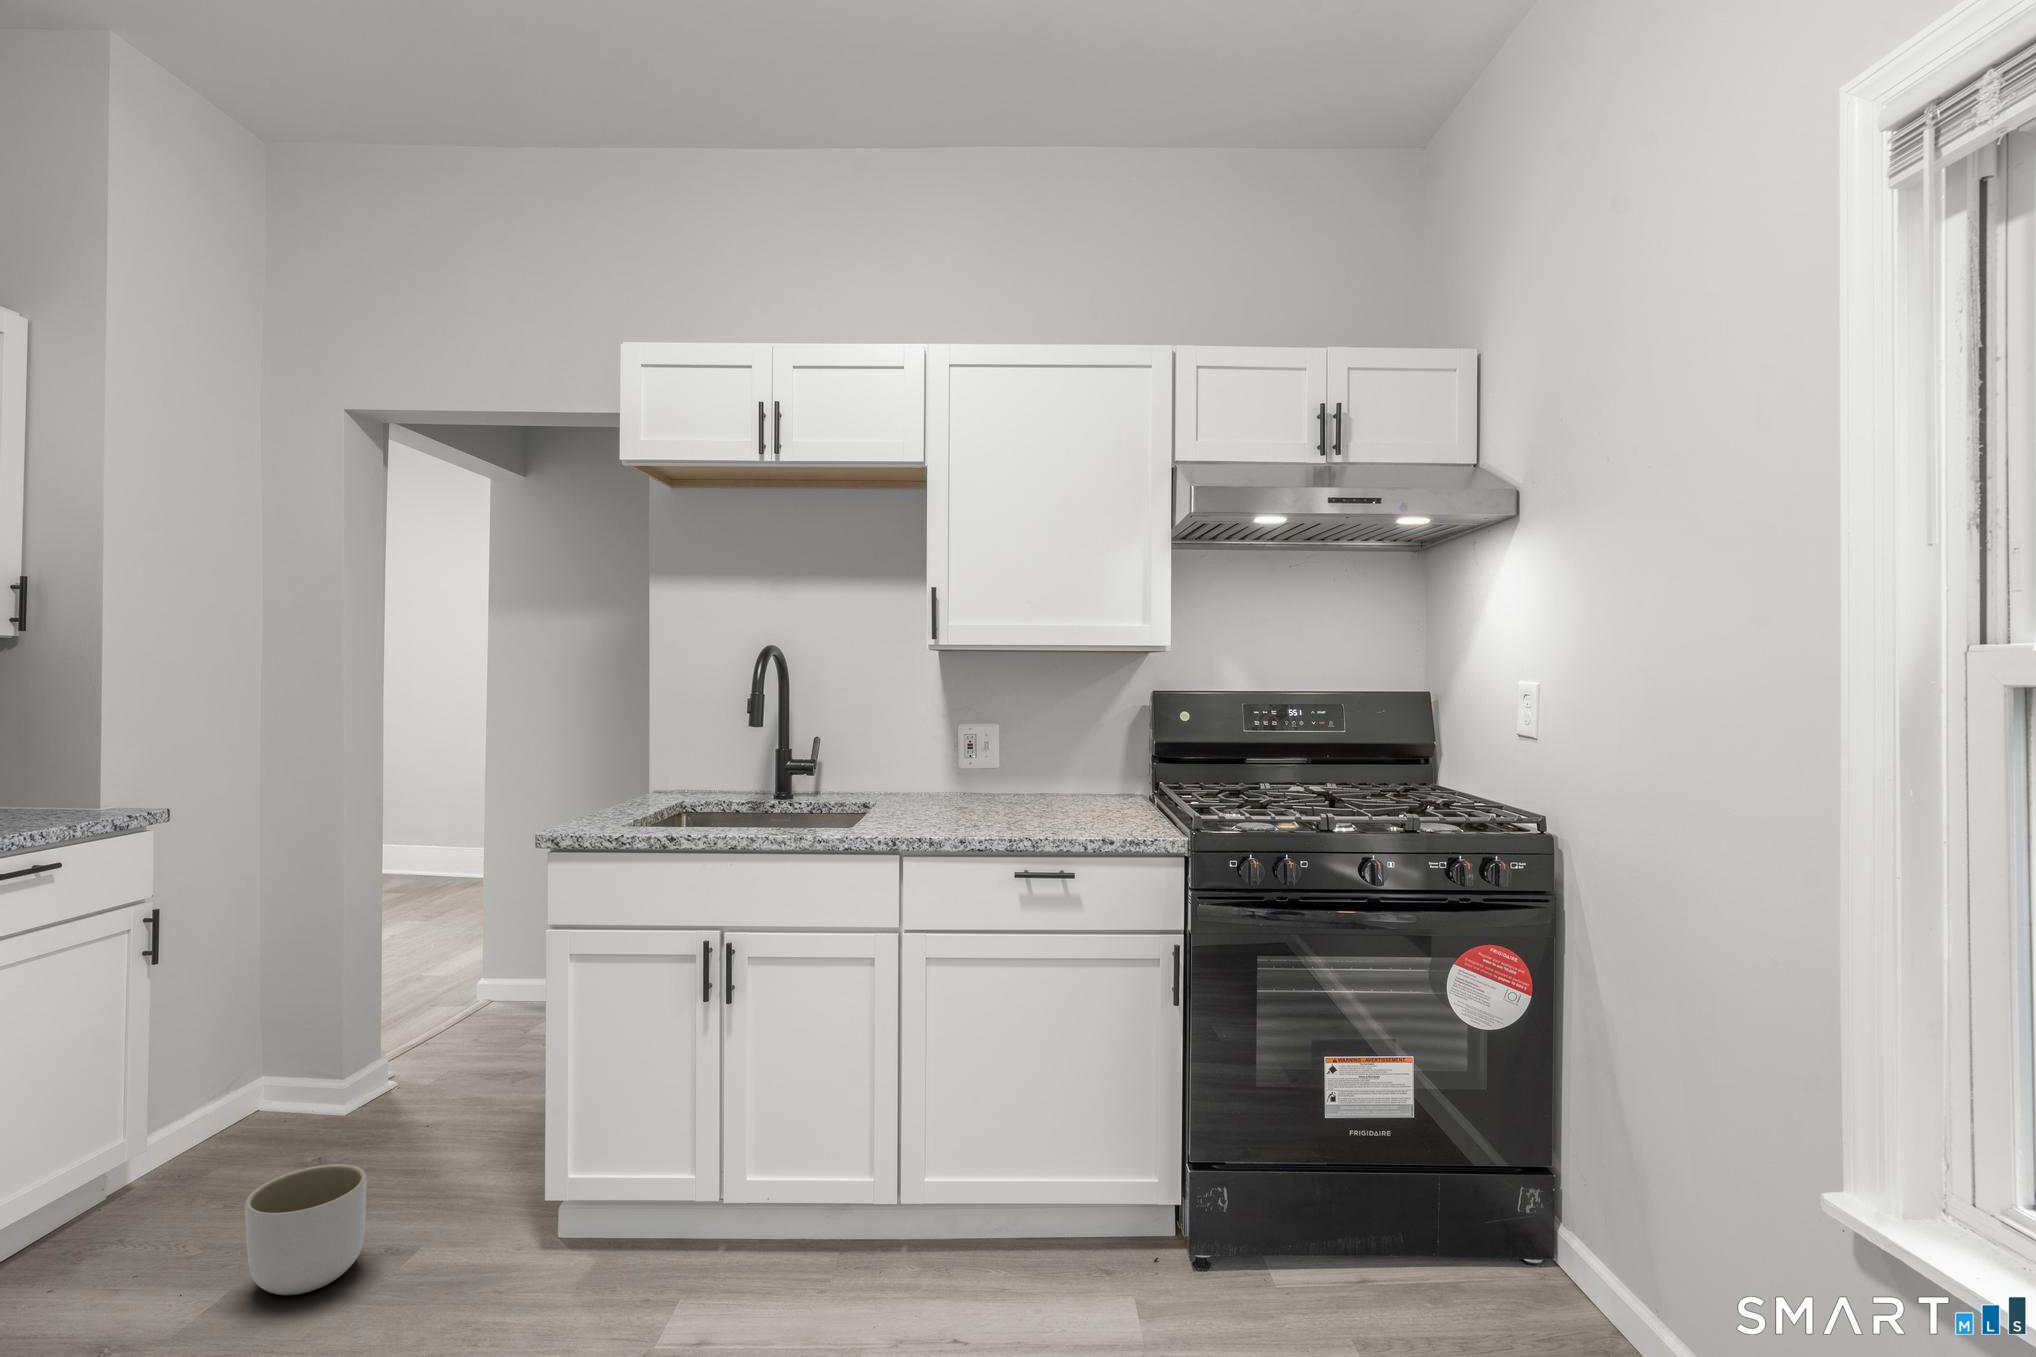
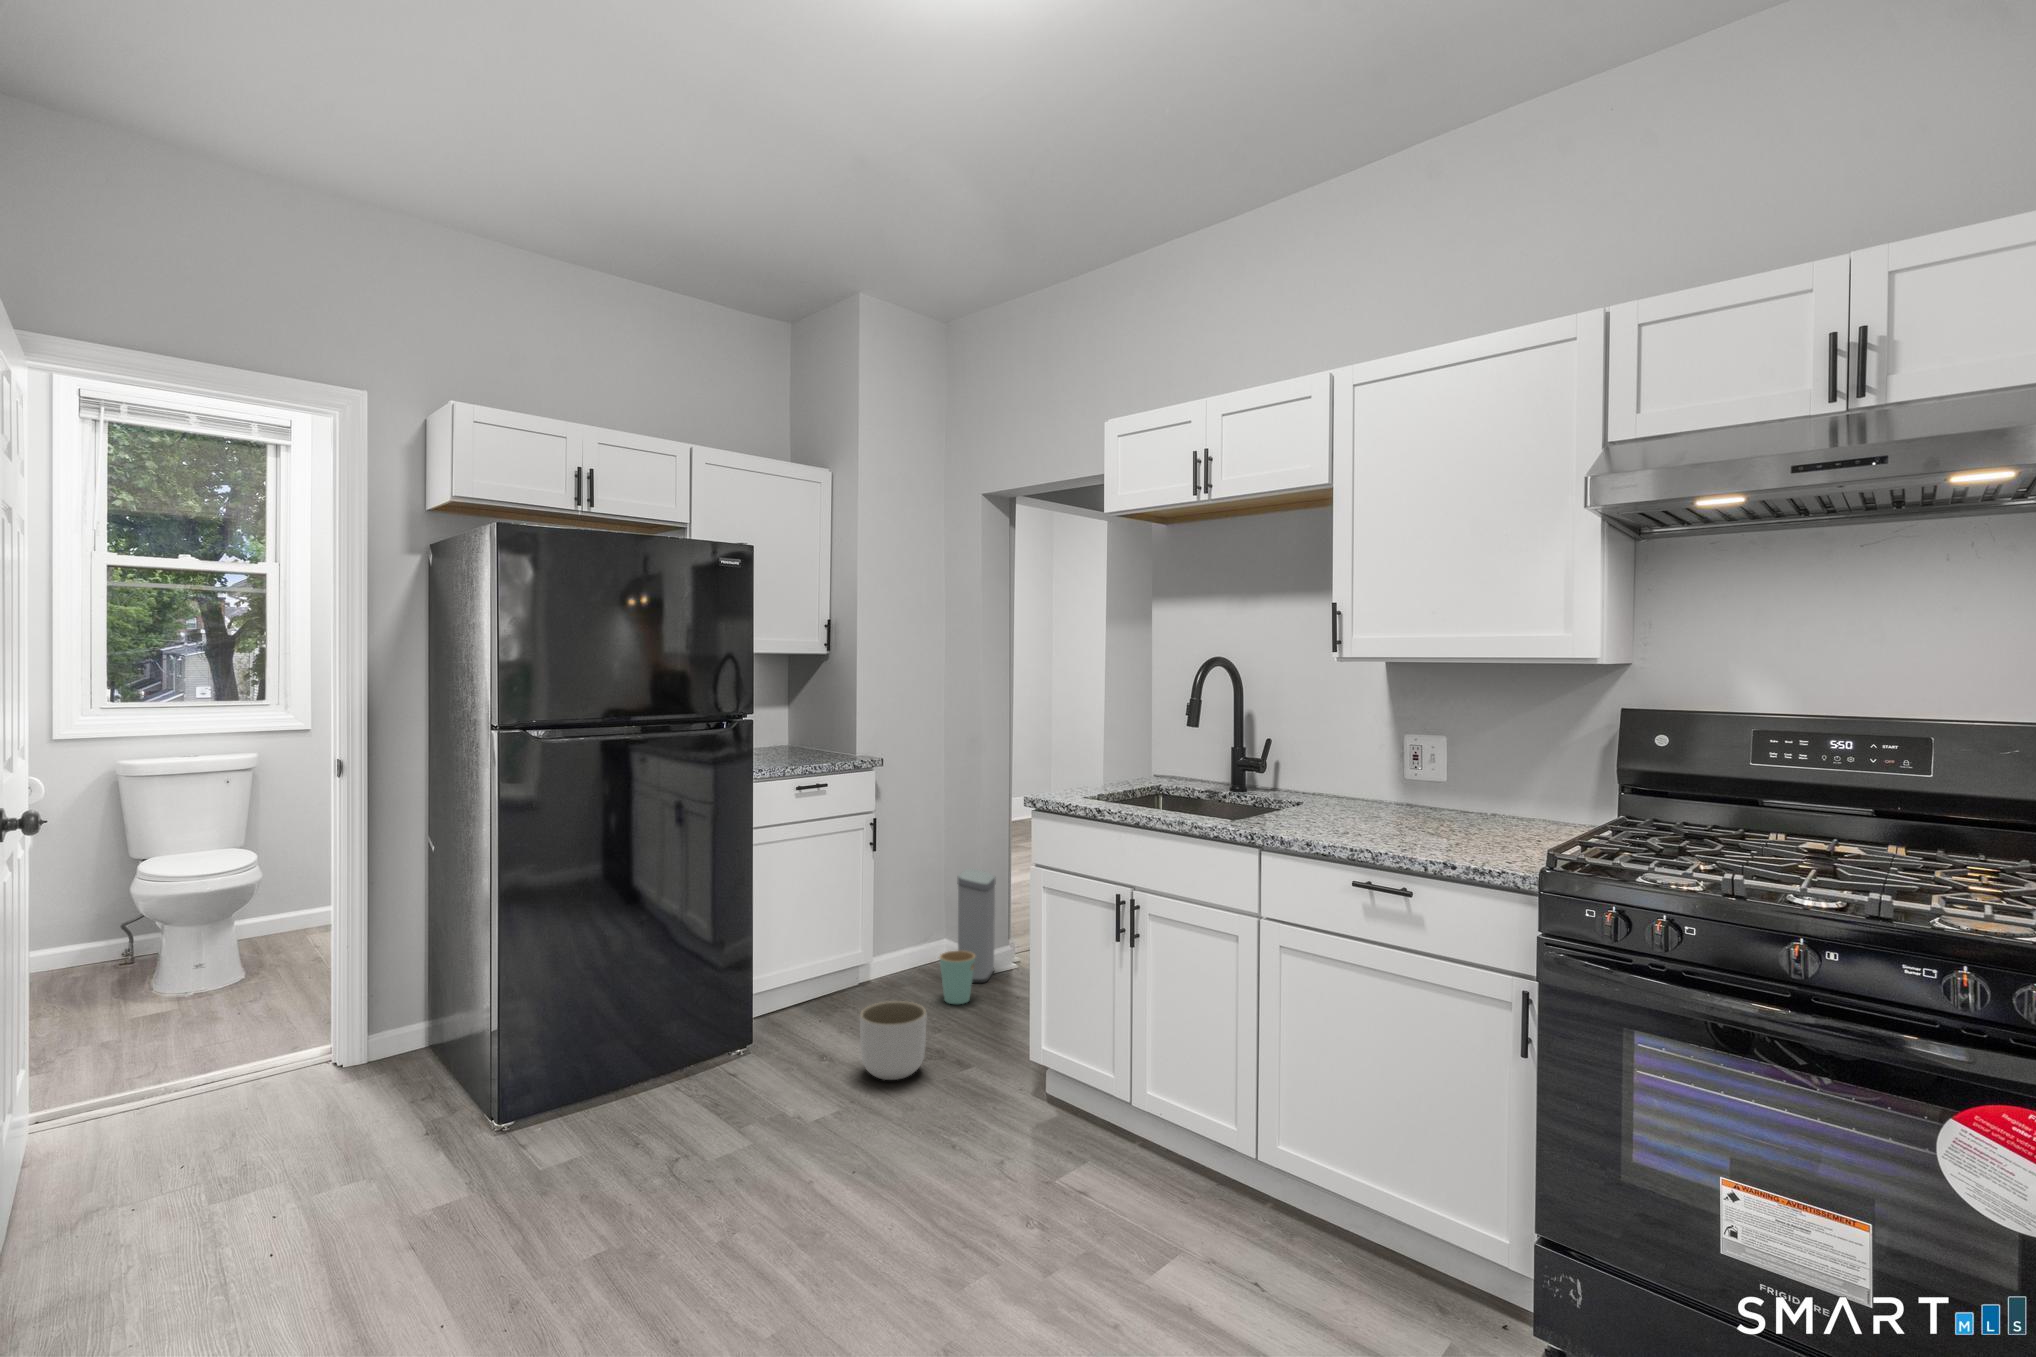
trash can: none [296,955,359,1157] -> present [939,869,996,1004]

